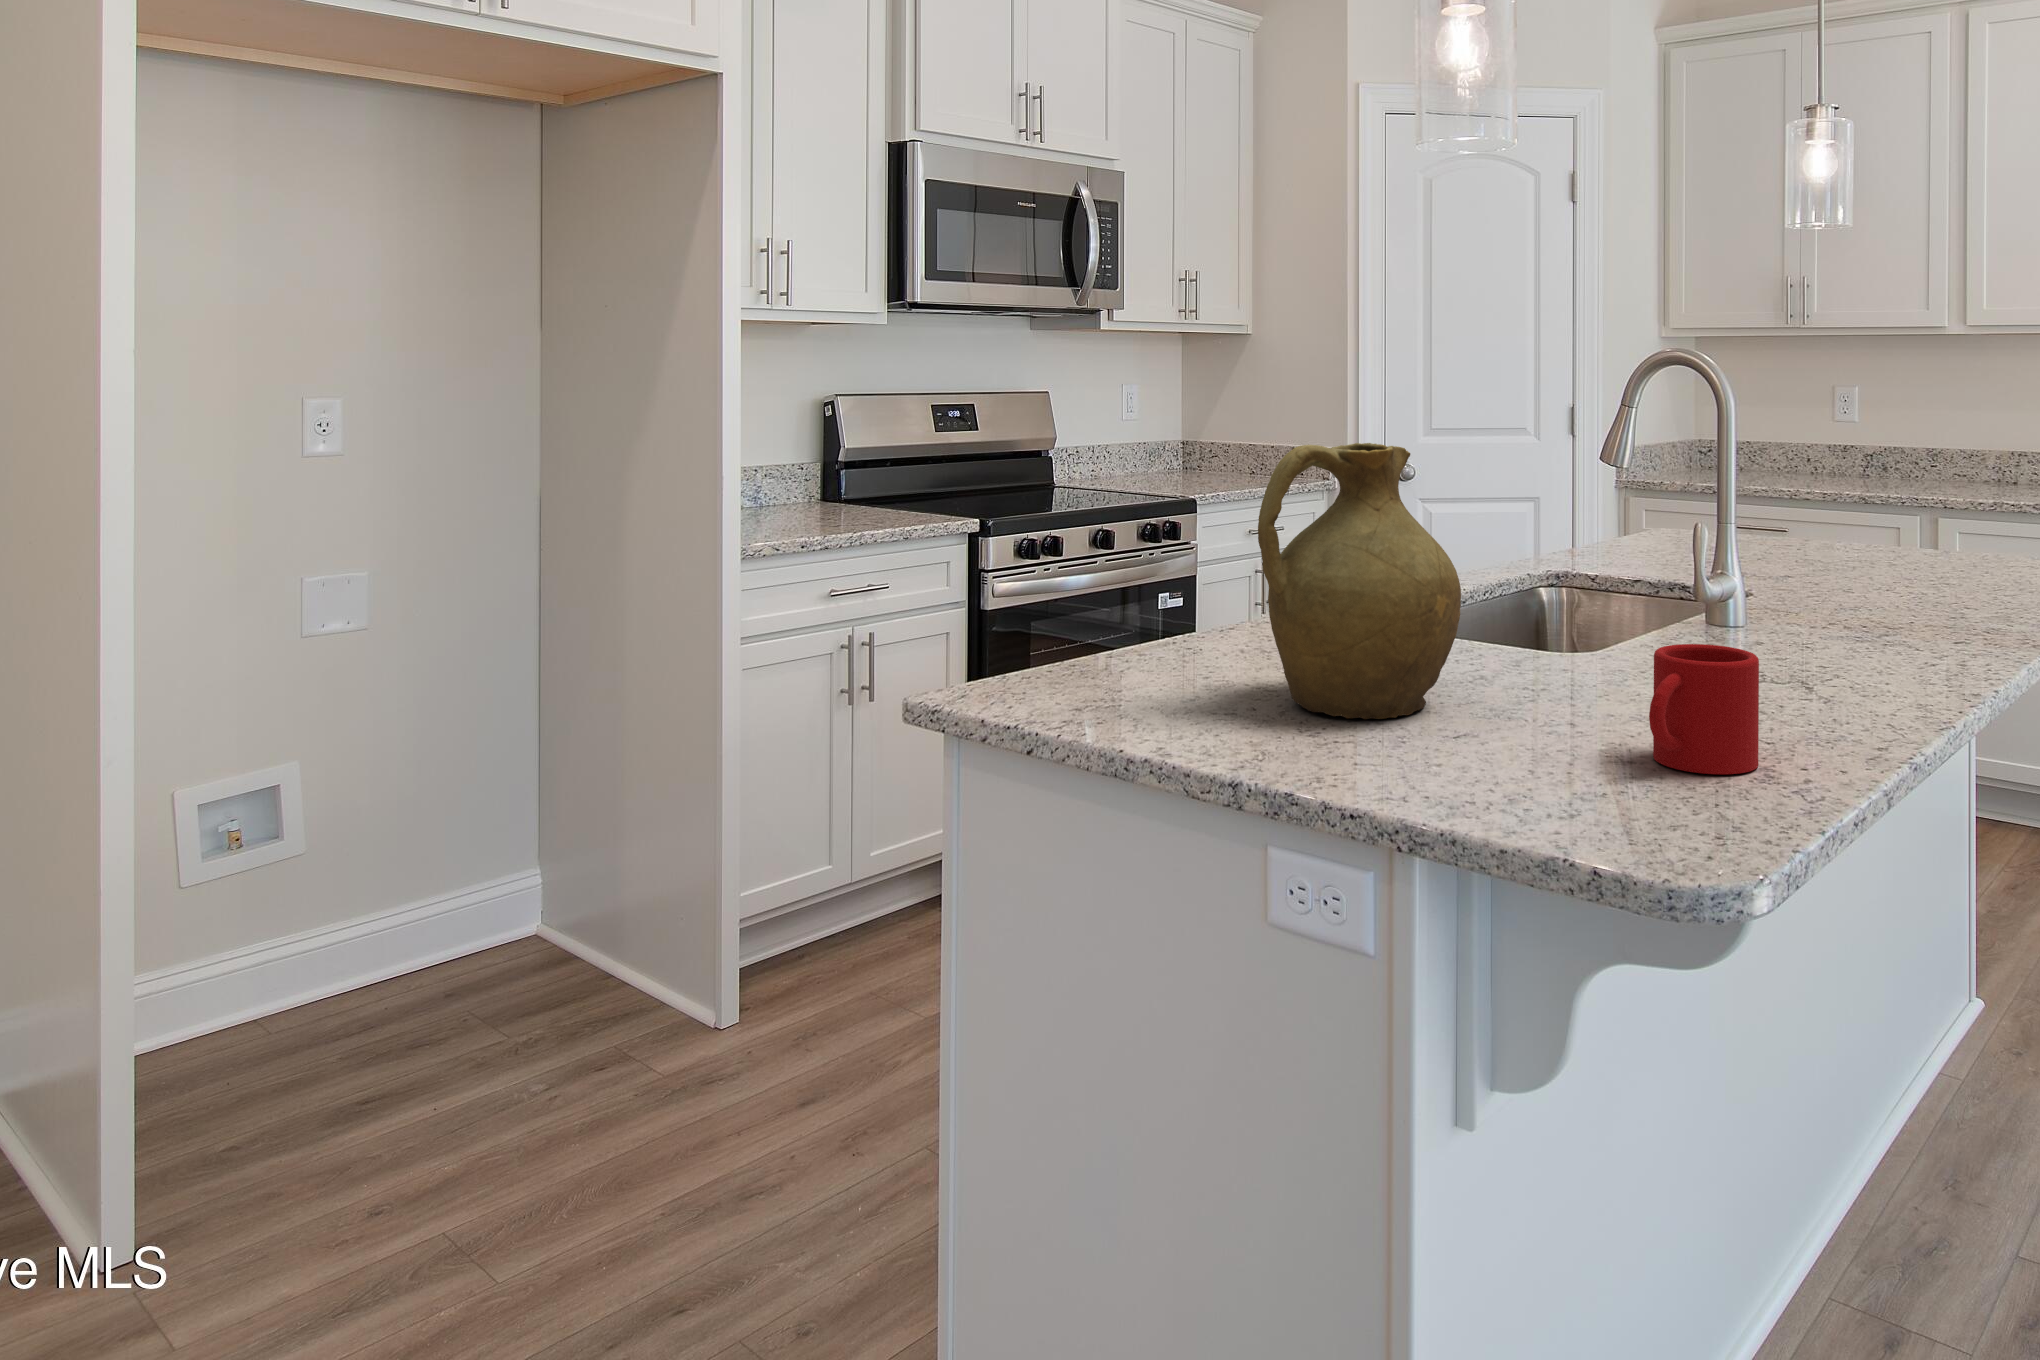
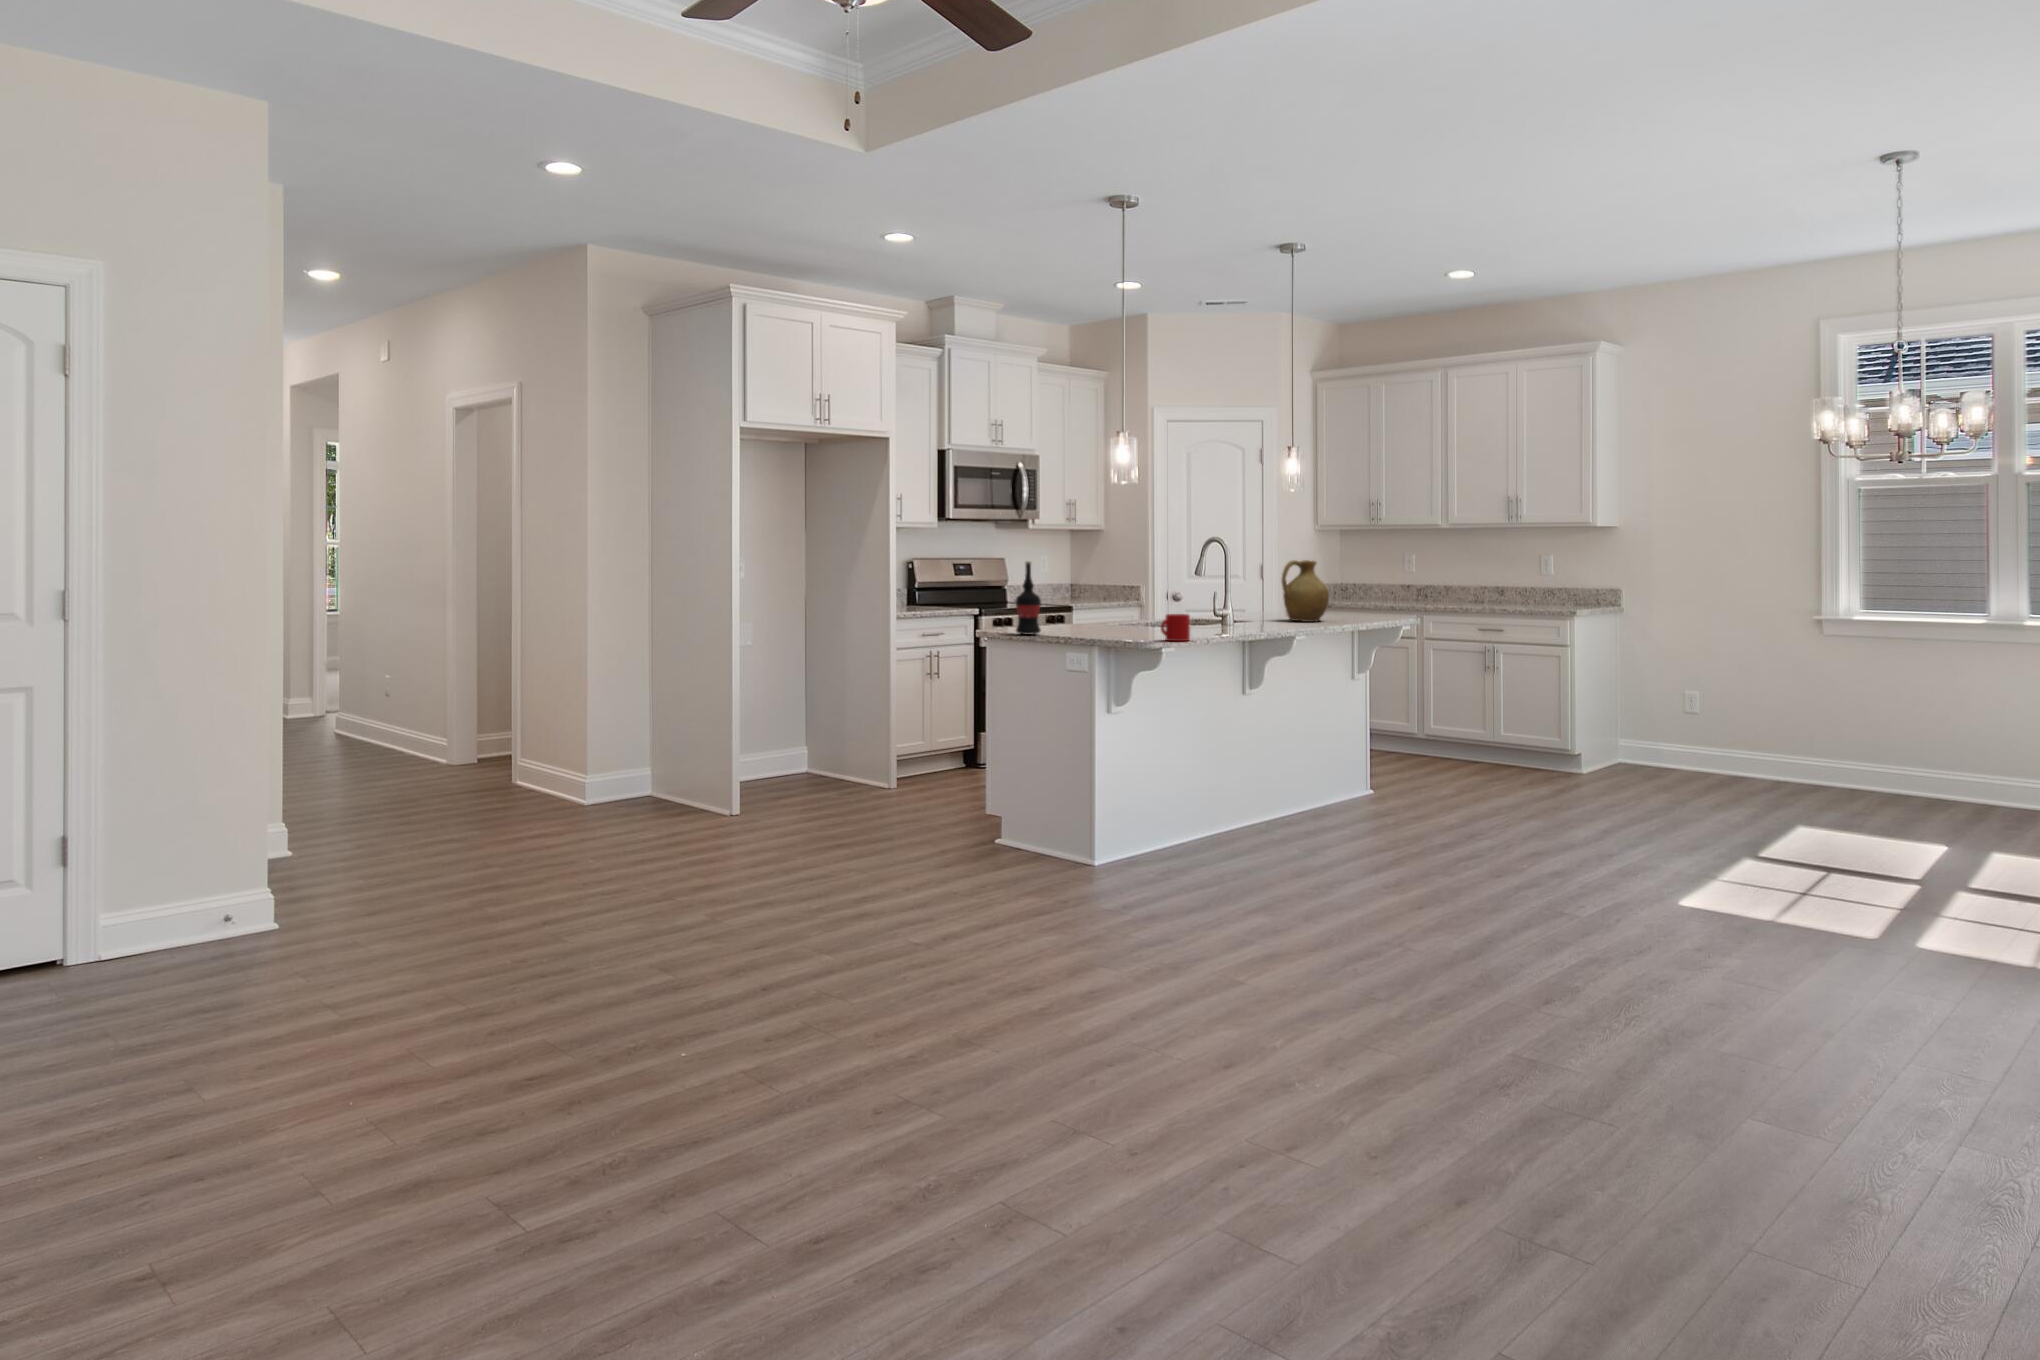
wine bottle: none [1037,423,1132,699] -> present [1016,562,1041,635]
pitcher: present [1258,443,1461,719] -> present [1281,560,1329,622]

